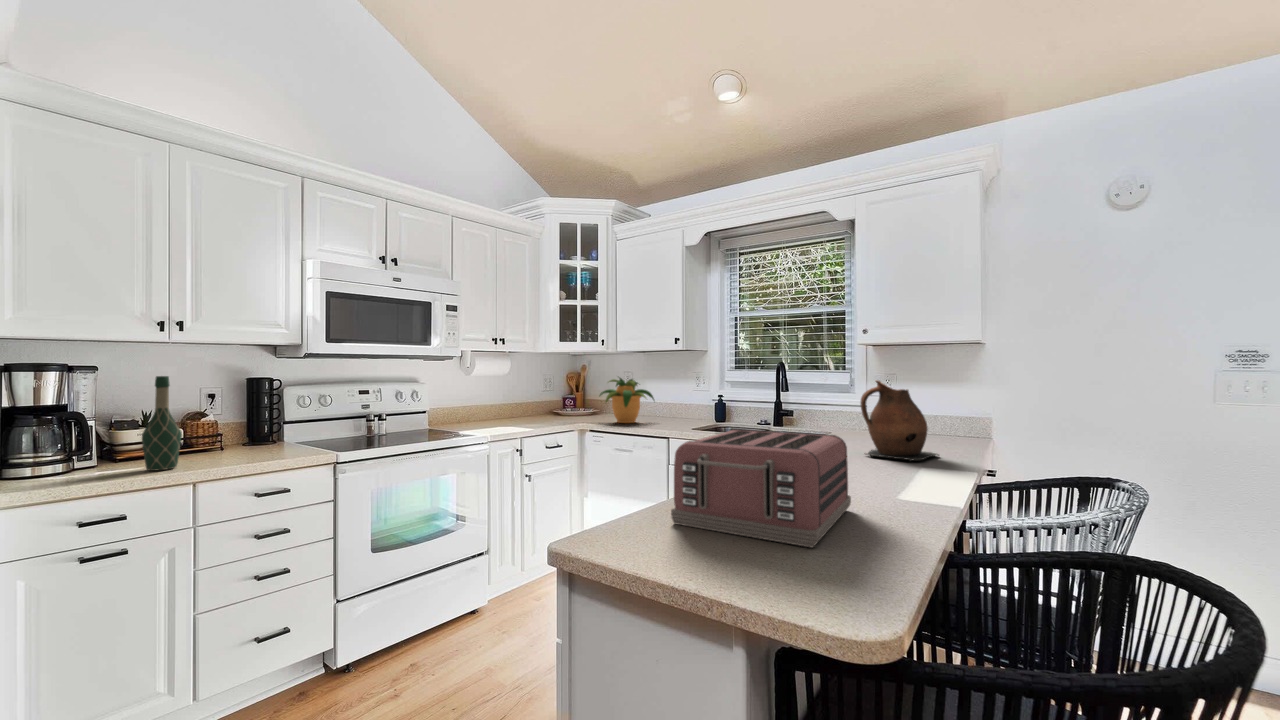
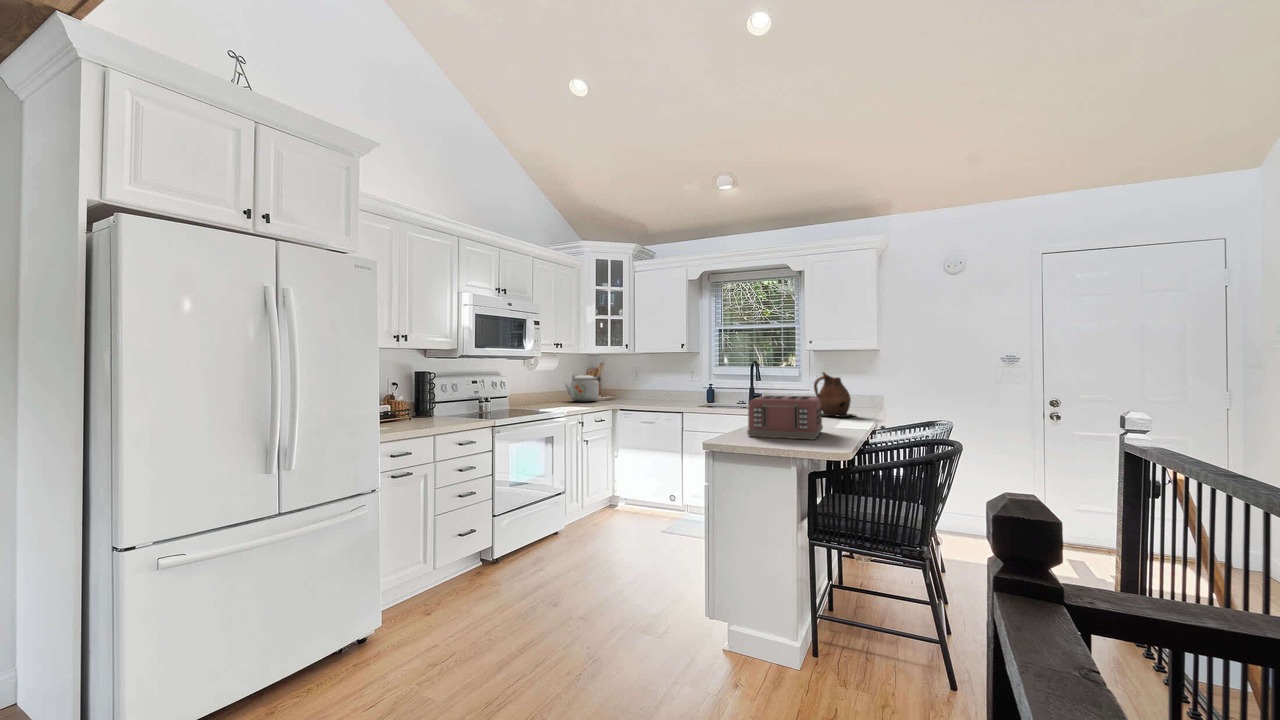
wine bottle: present [142,376,182,471] -> none [402,369,422,427]
potted plant: present [600,378,654,423] -> none [623,371,664,404]
kettle: none [530,379,579,417] -> present [565,374,601,402]

